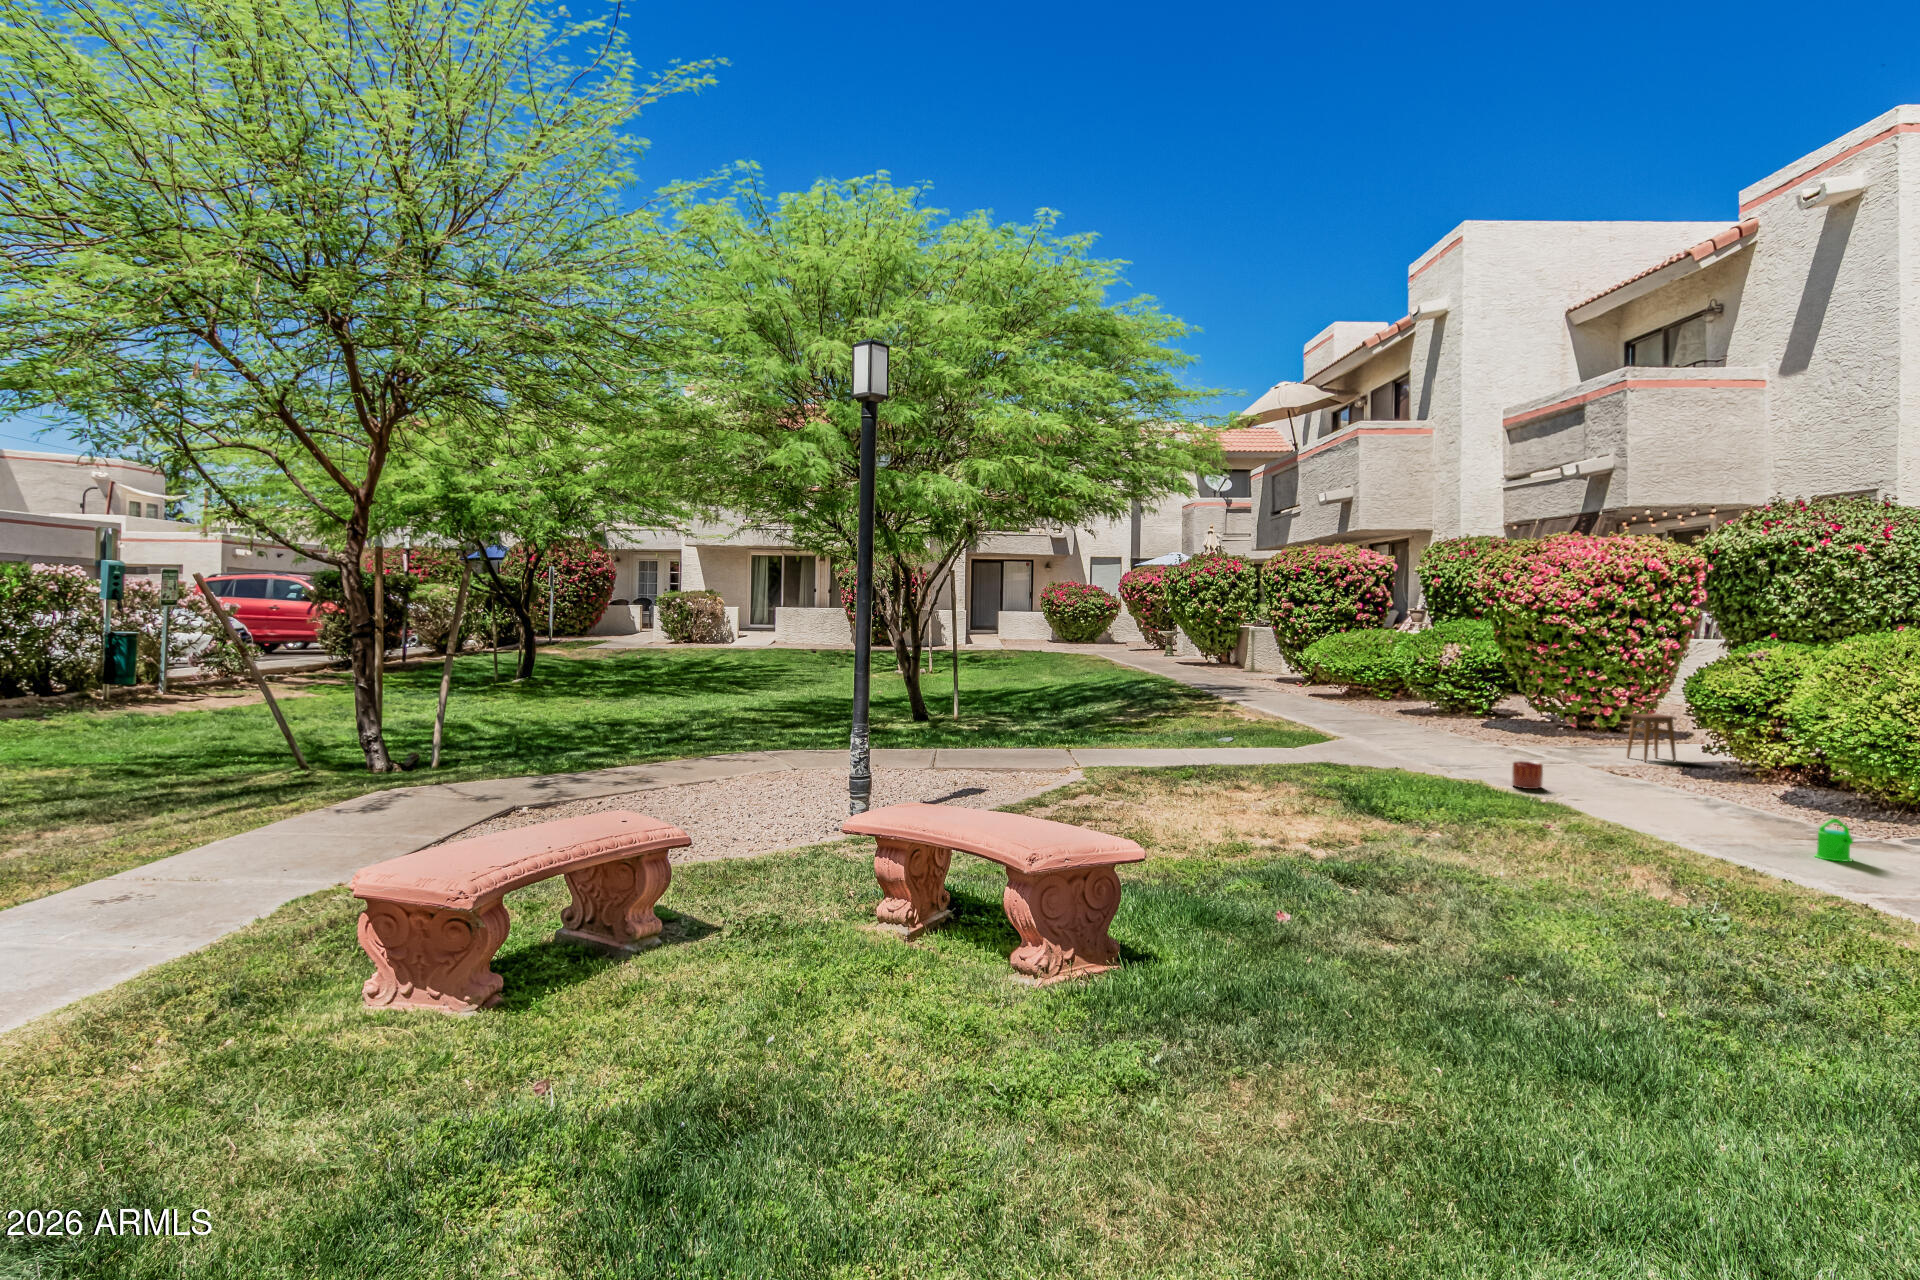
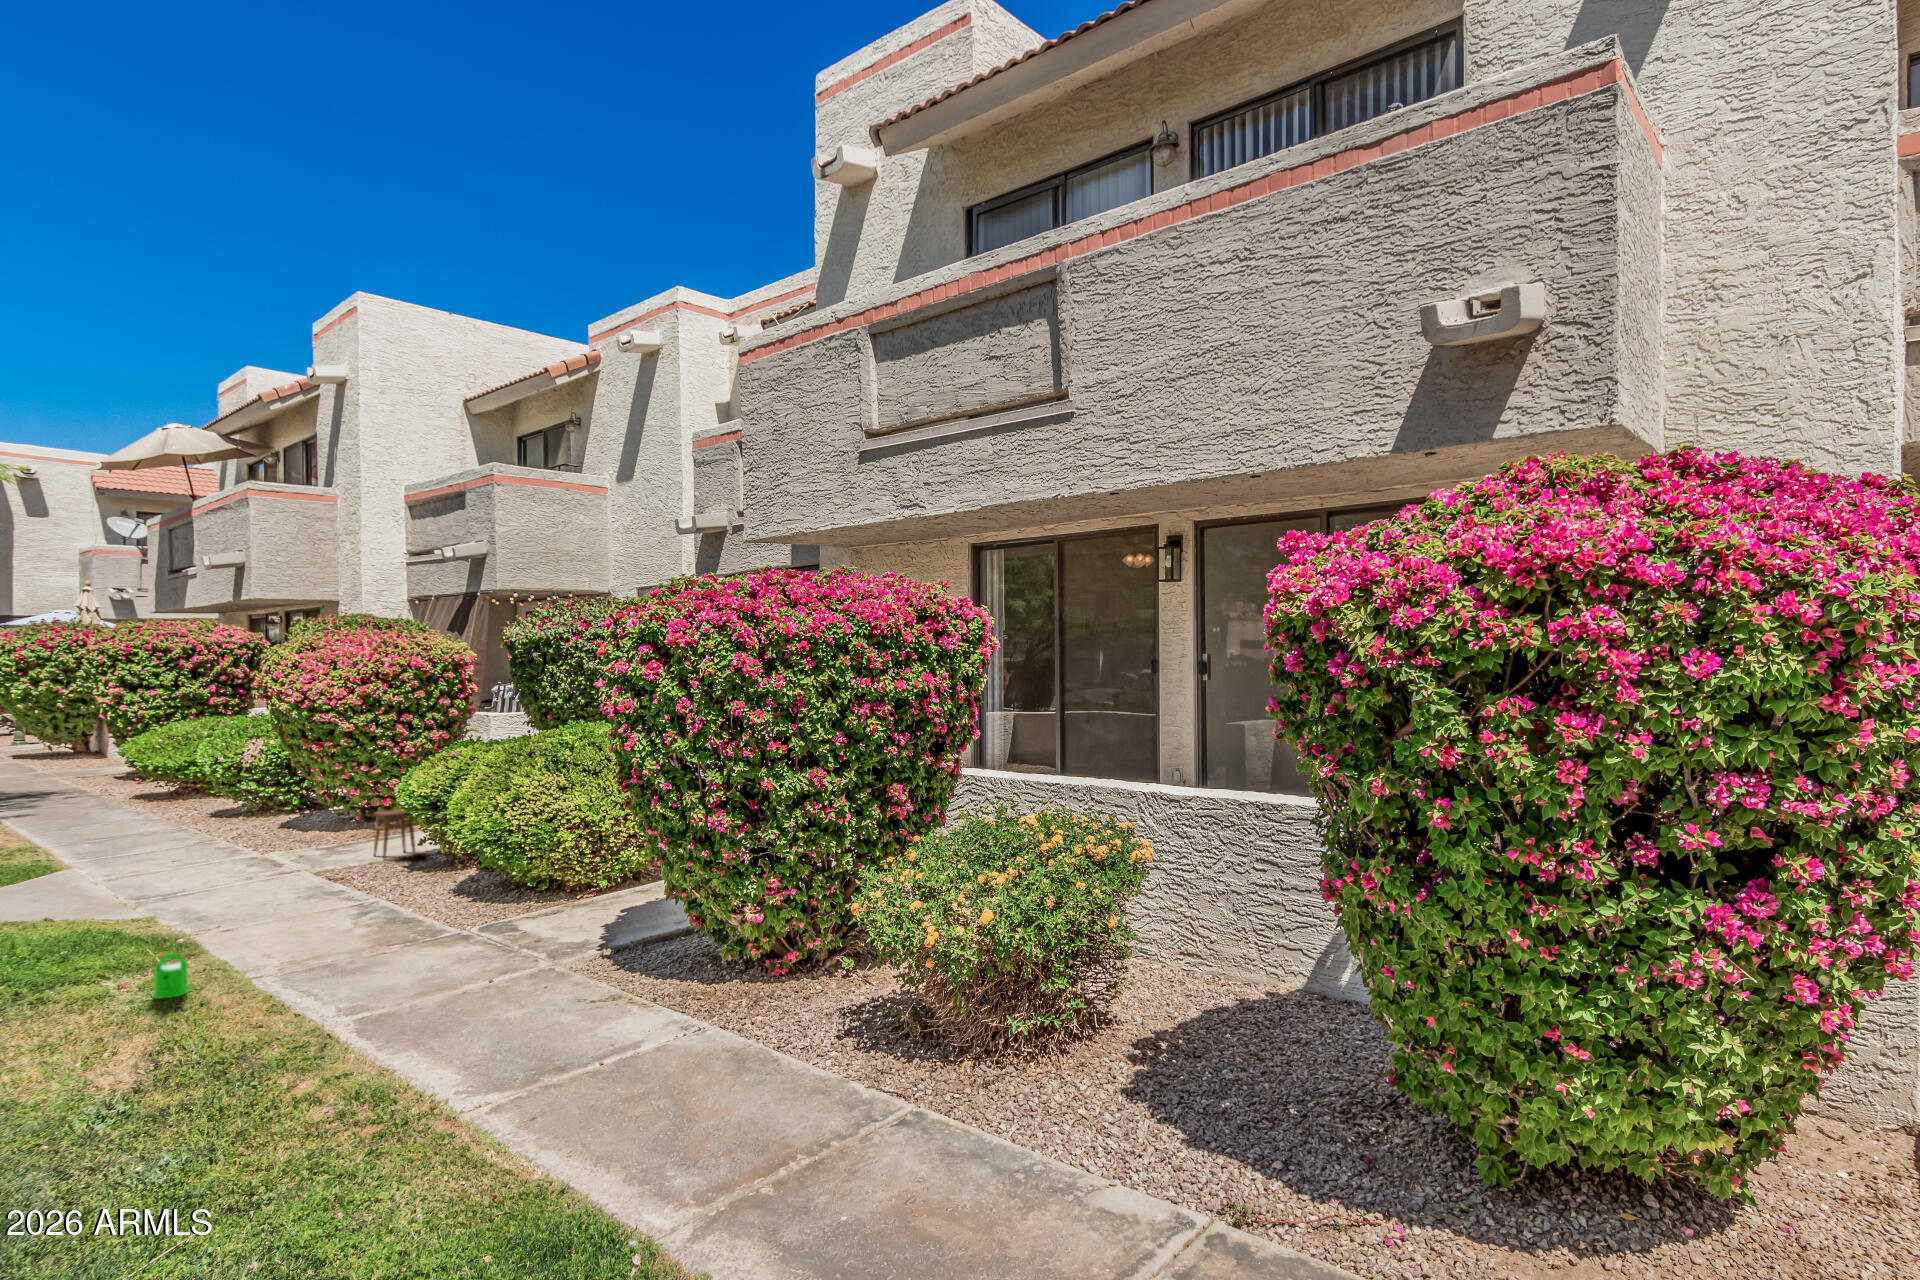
pedestal table: present [1245,630,1260,672] -> none [80,716,122,768]
planter: present [1512,761,1543,789] -> none [175,887,211,918]
watering can: present [1815,818,1853,862] -> present [152,953,189,999]

